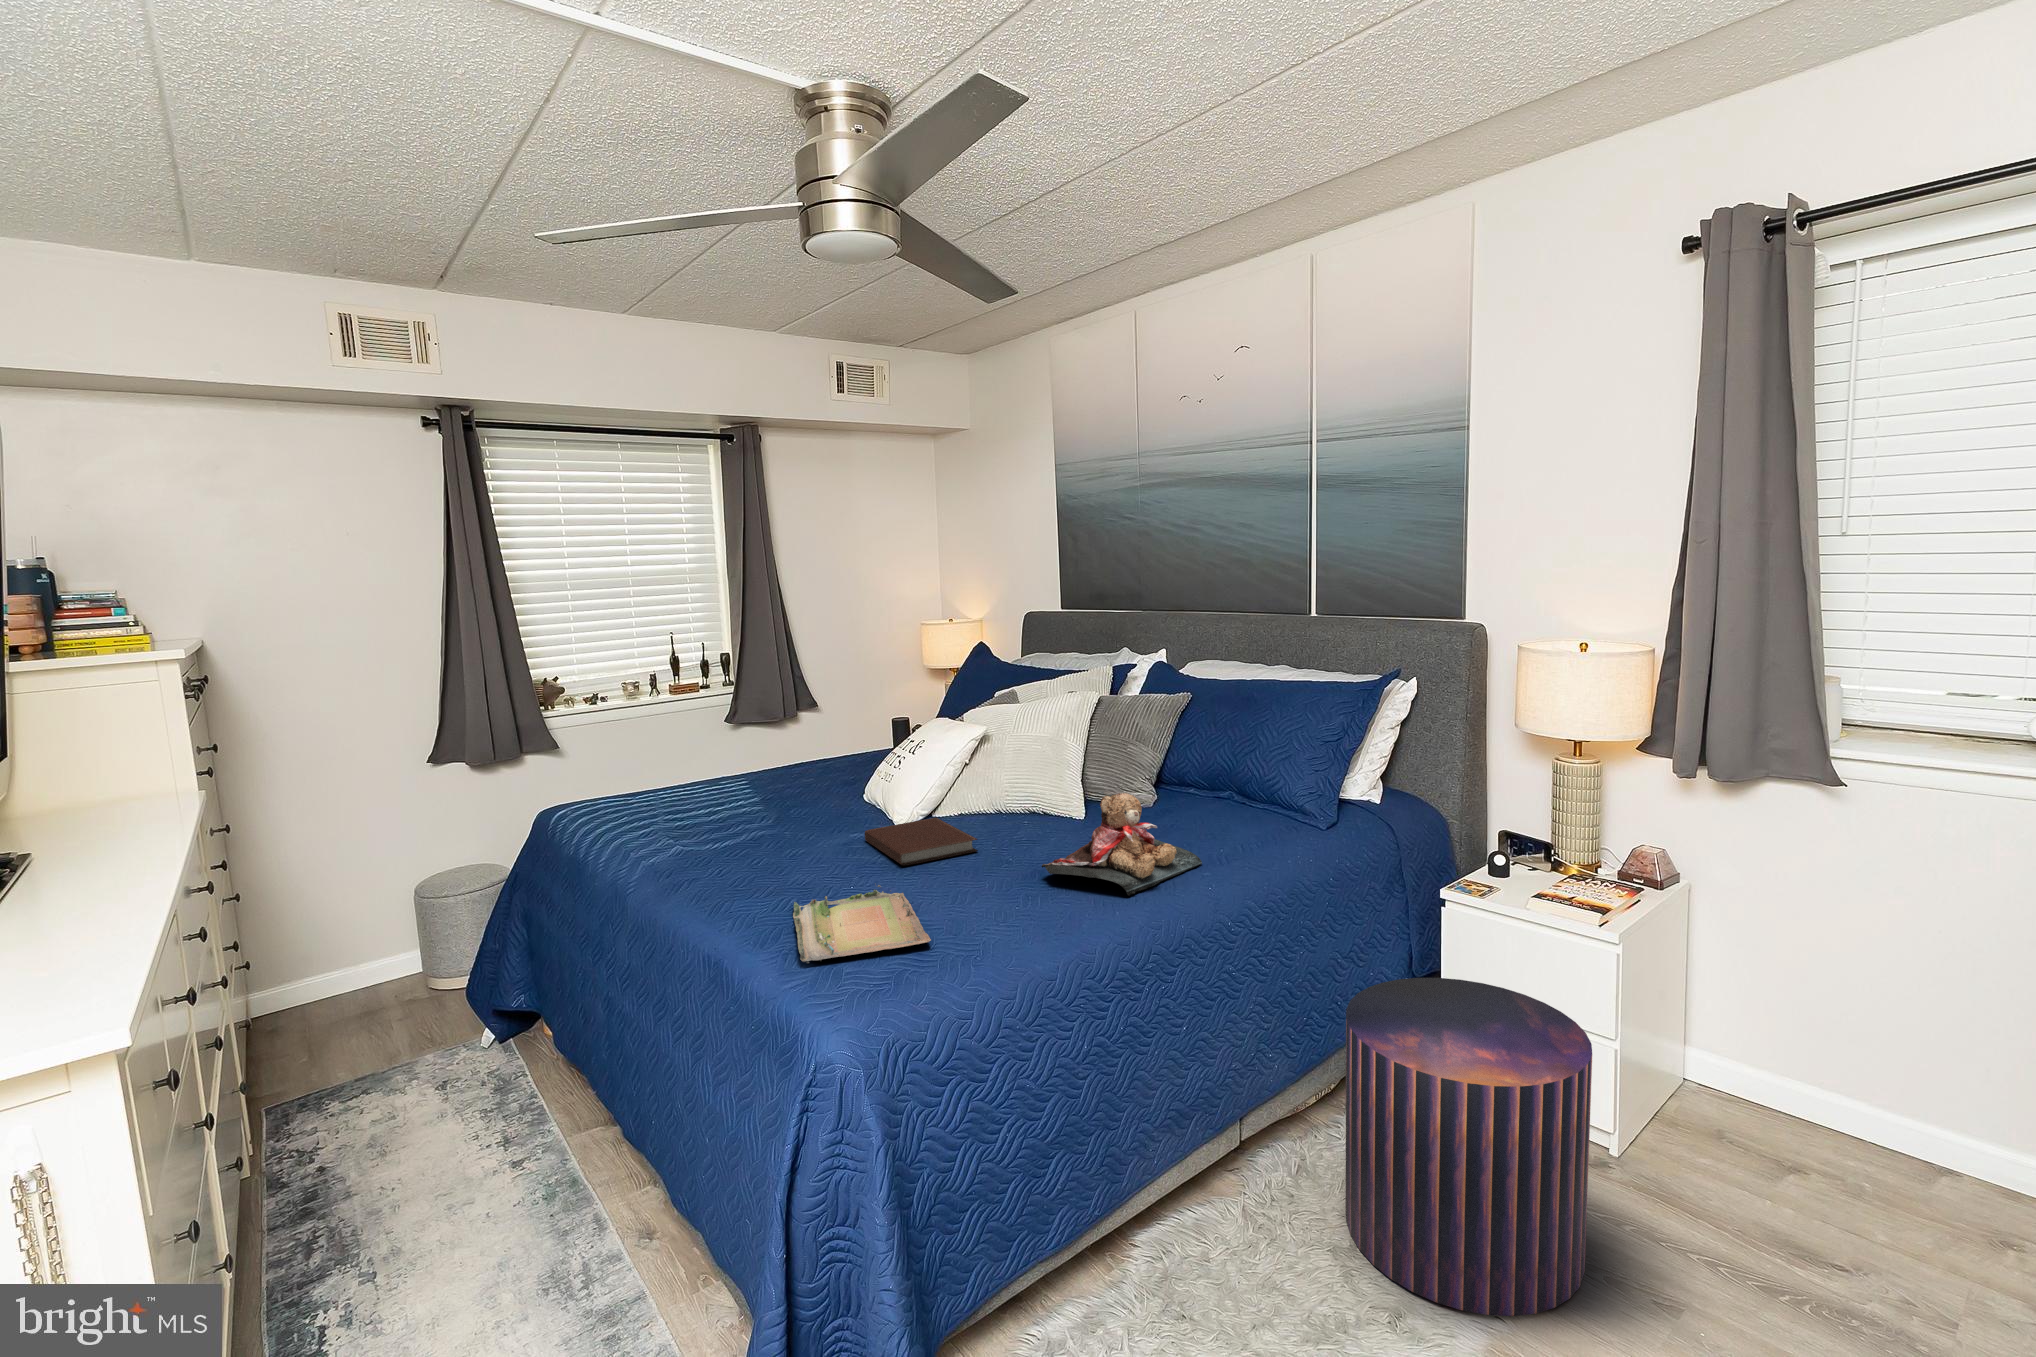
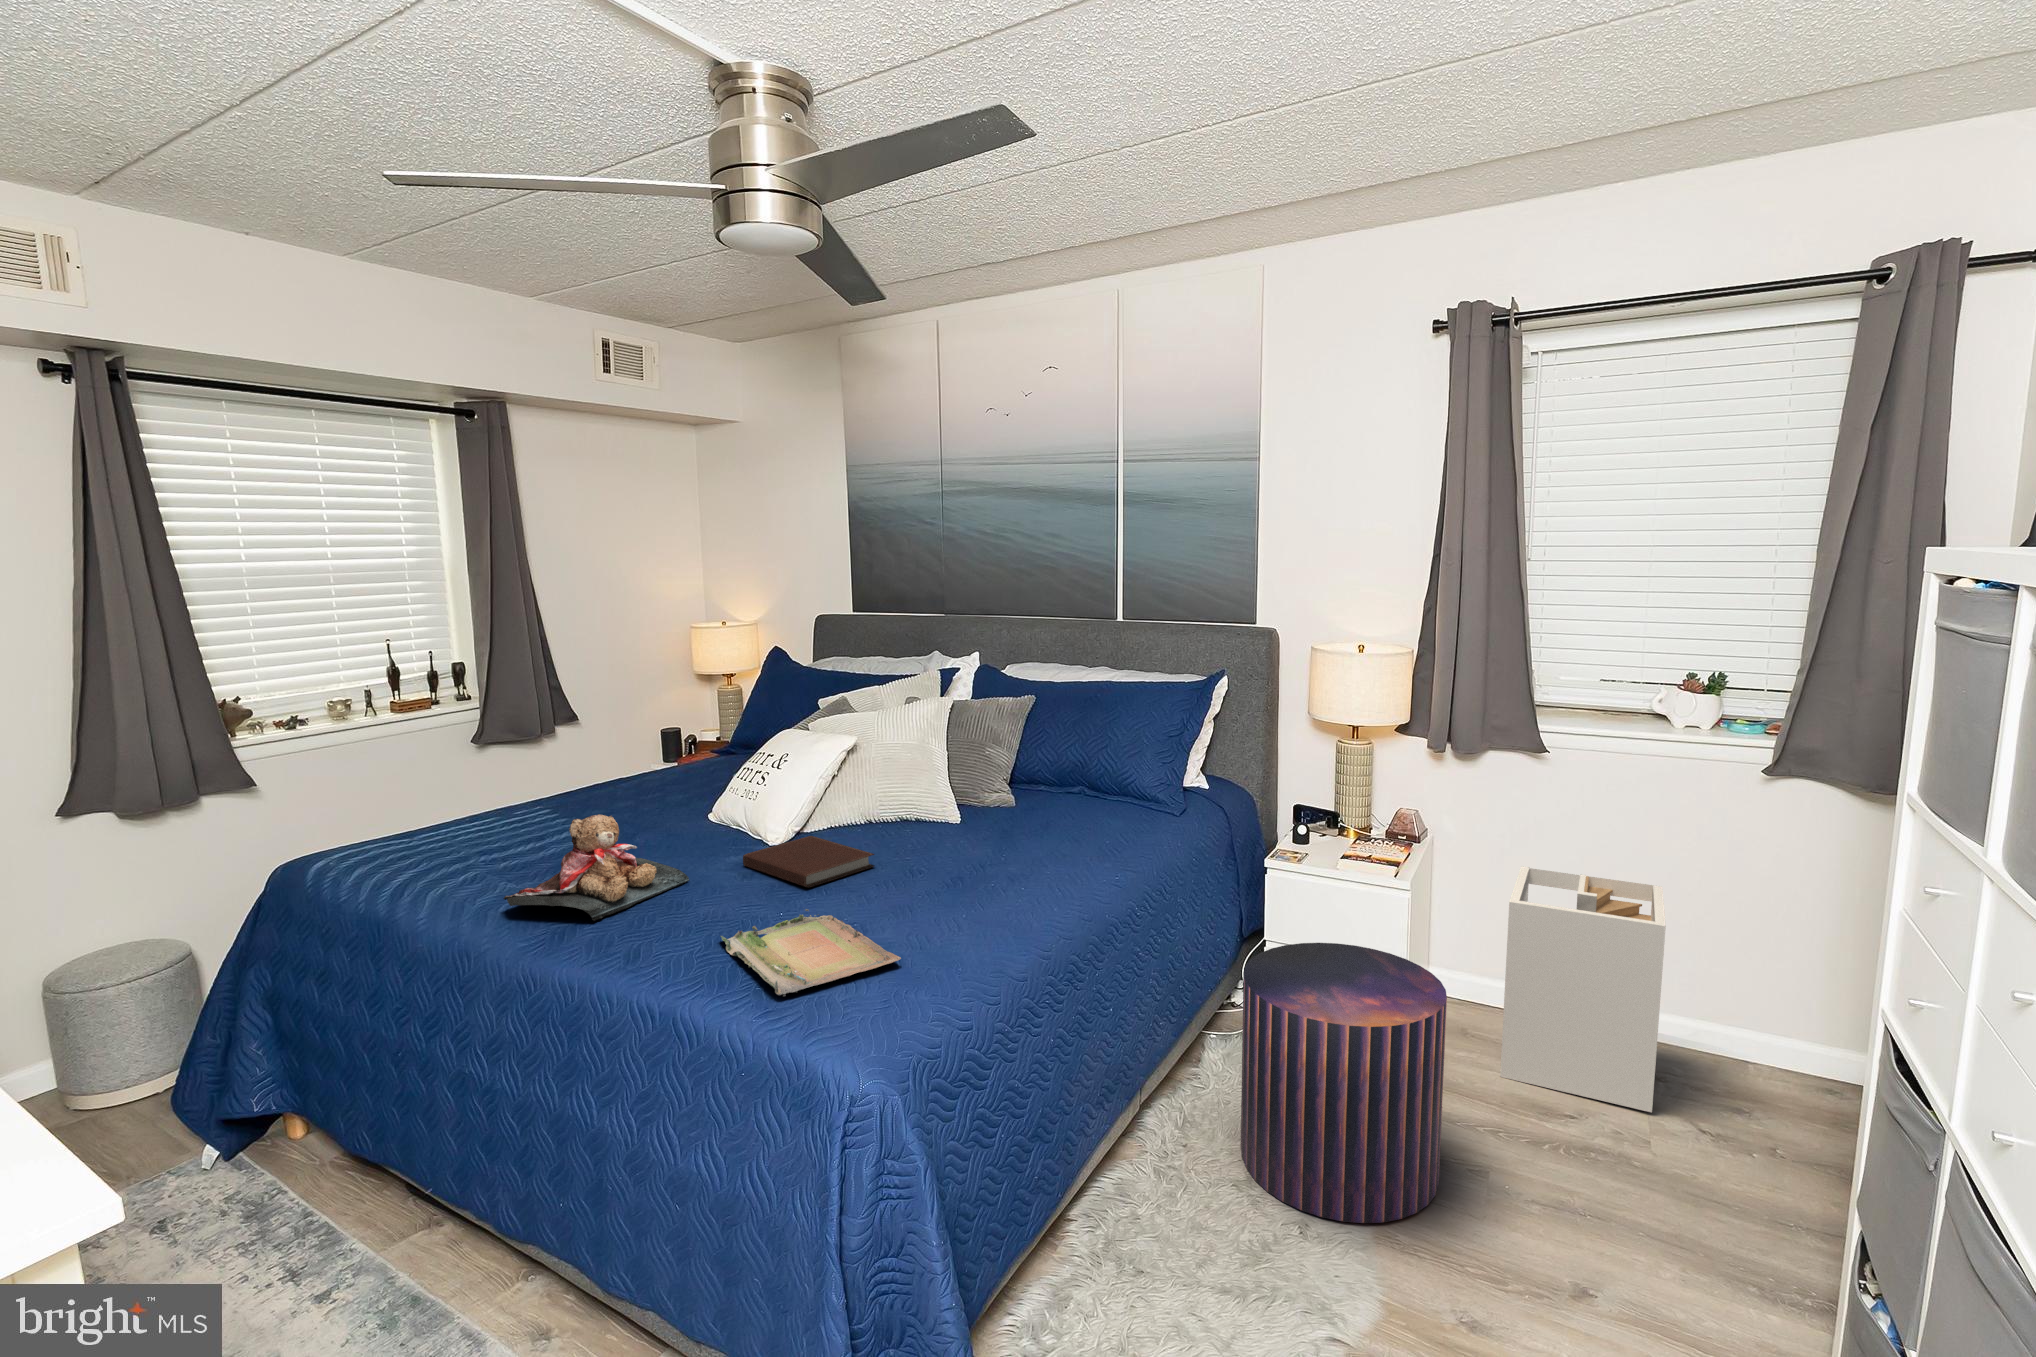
teddy bear: present [1042,793,1202,896] -> present [503,814,689,921]
laundry hamper: none [1722,917,1986,1258] -> present [1500,866,1666,1112]

